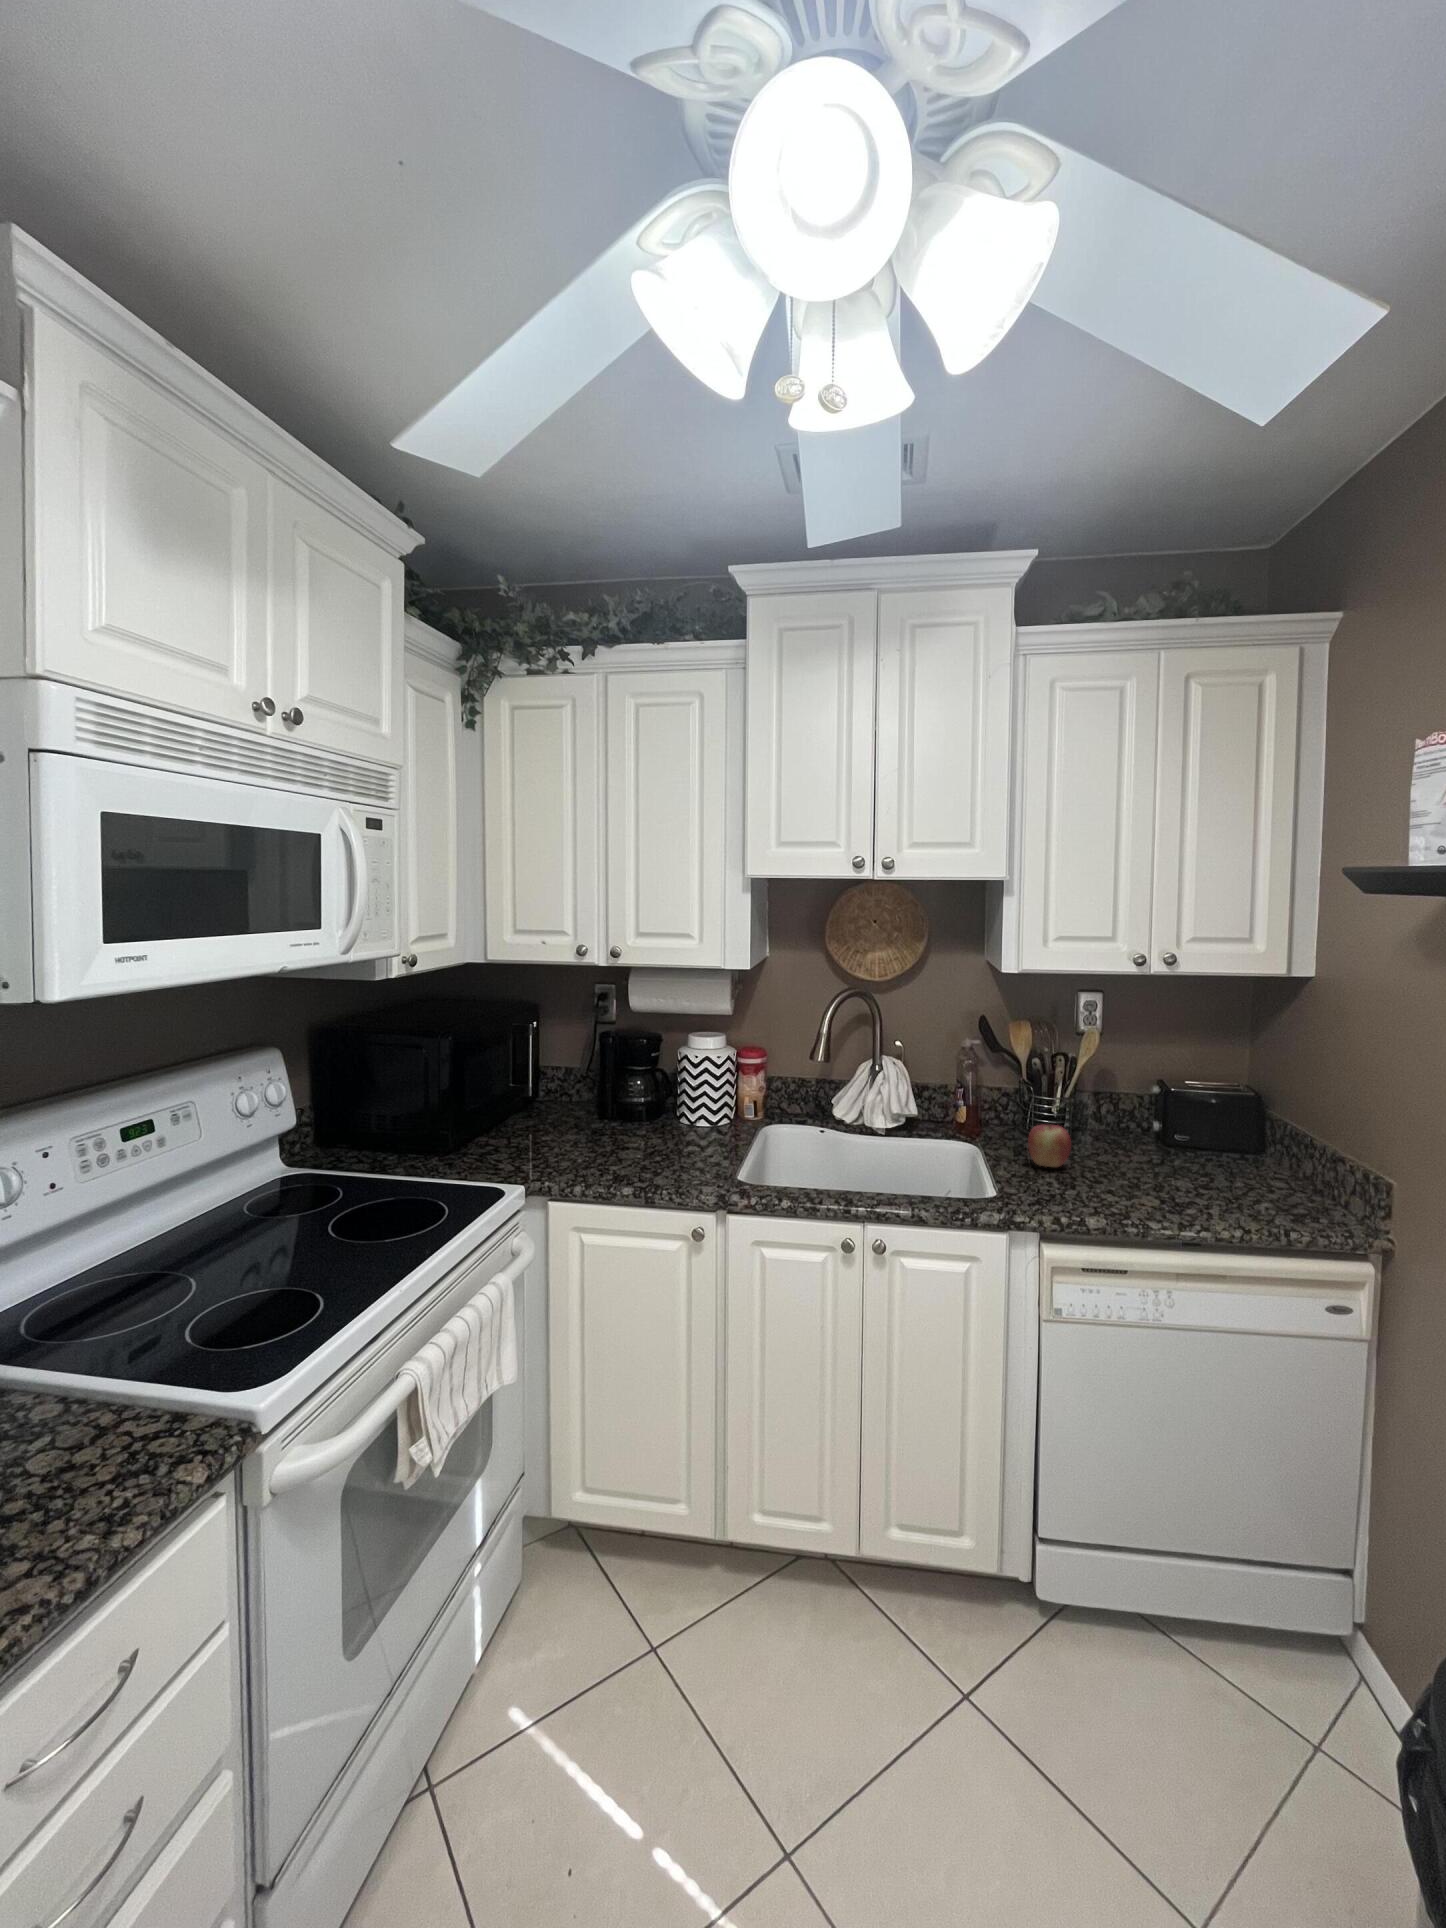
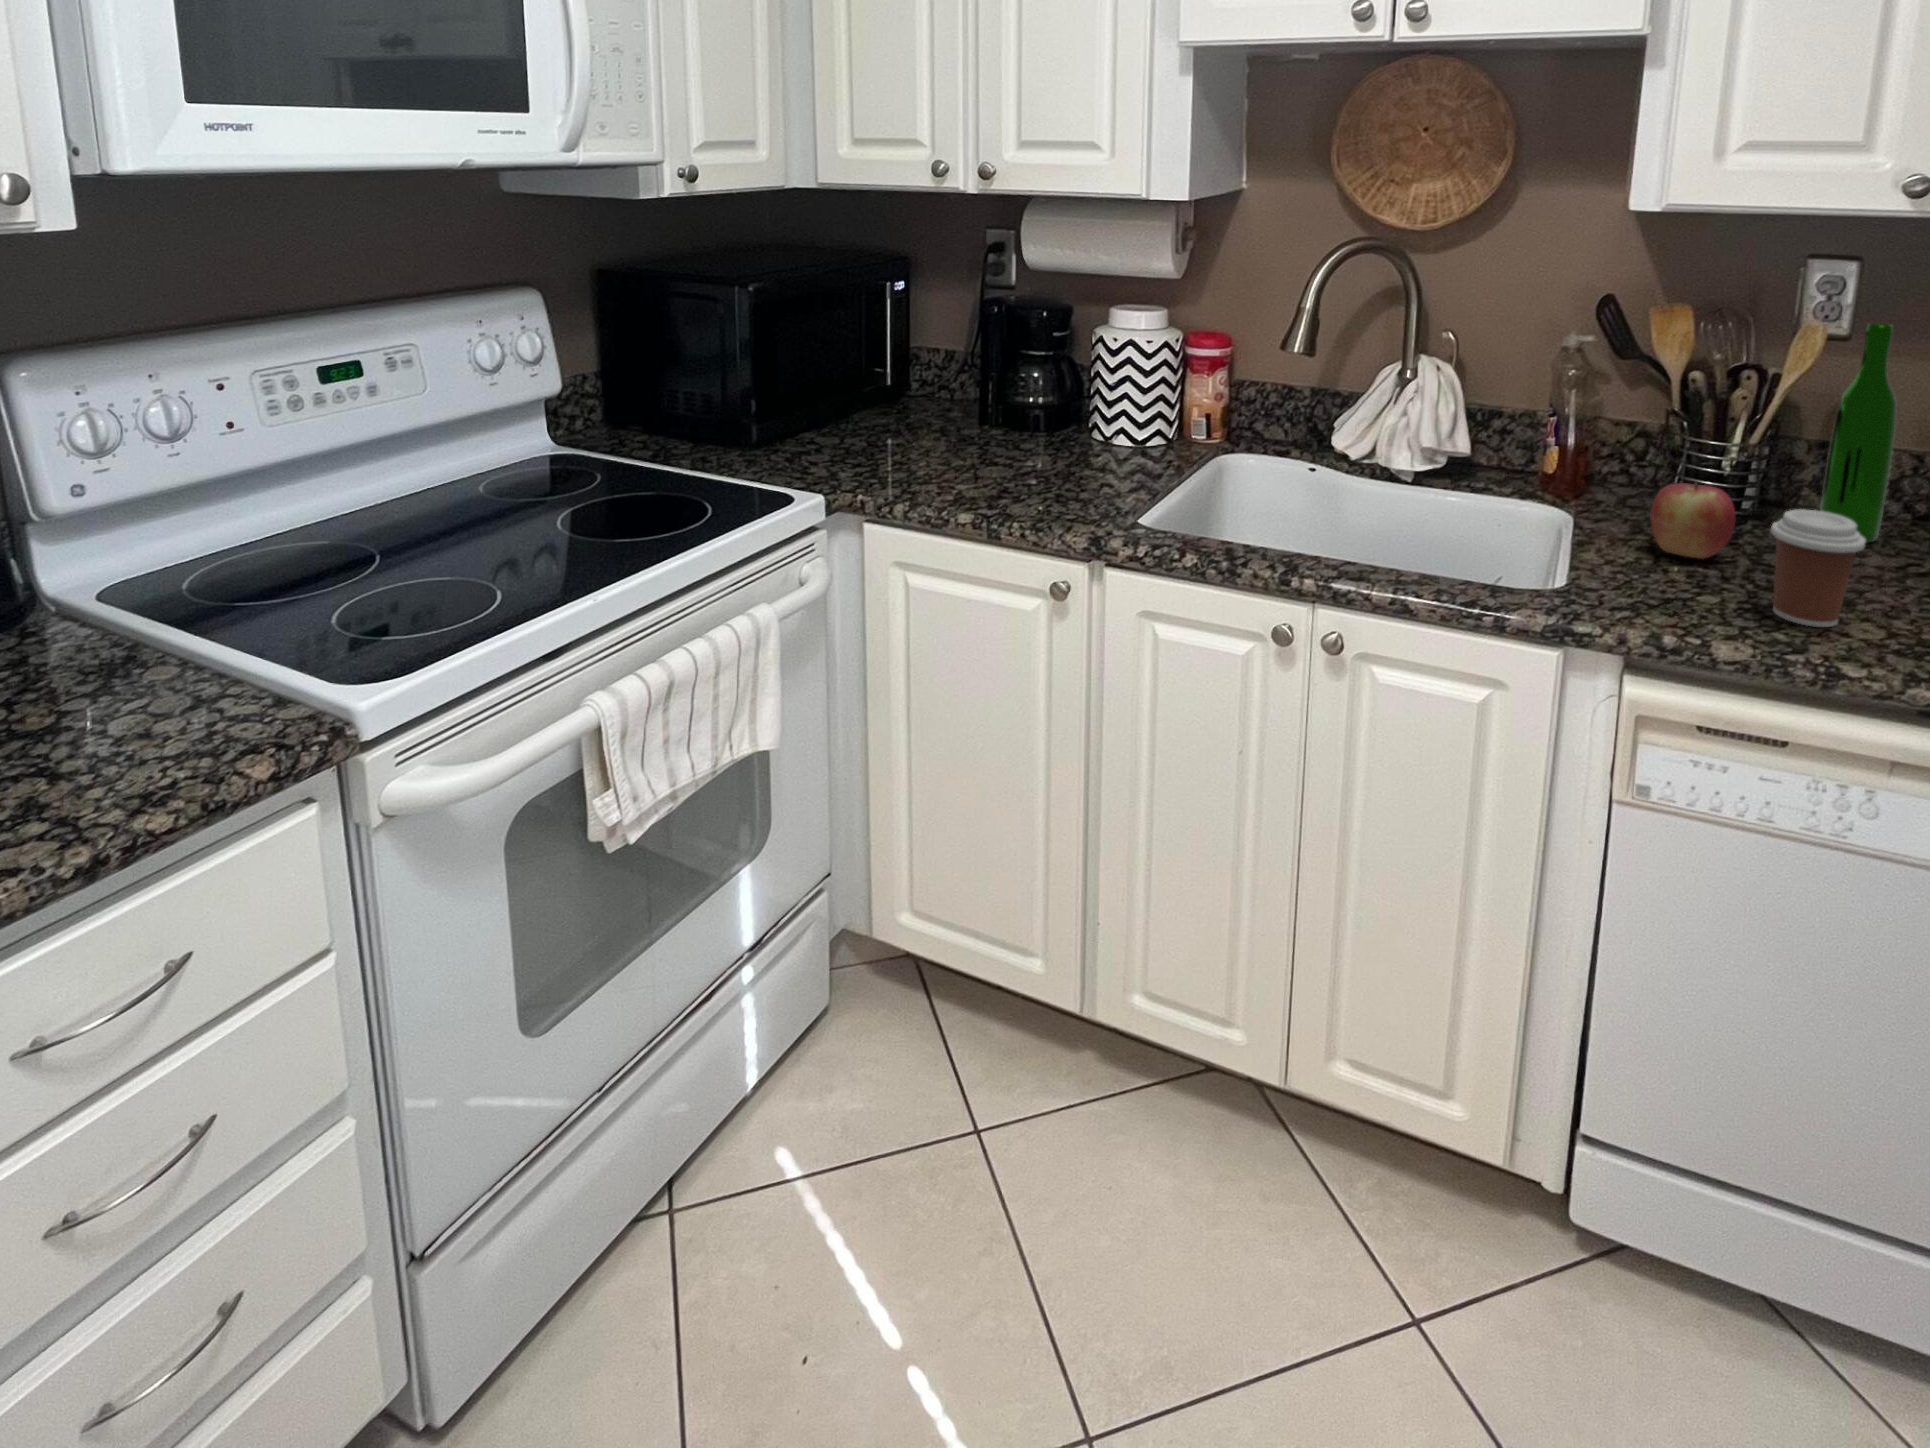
wine bottle: none [1101,1029,1132,1149] -> present [1820,323,1896,543]
coffee cup: none [1099,1136,1145,1202] -> present [1771,509,1866,627]

